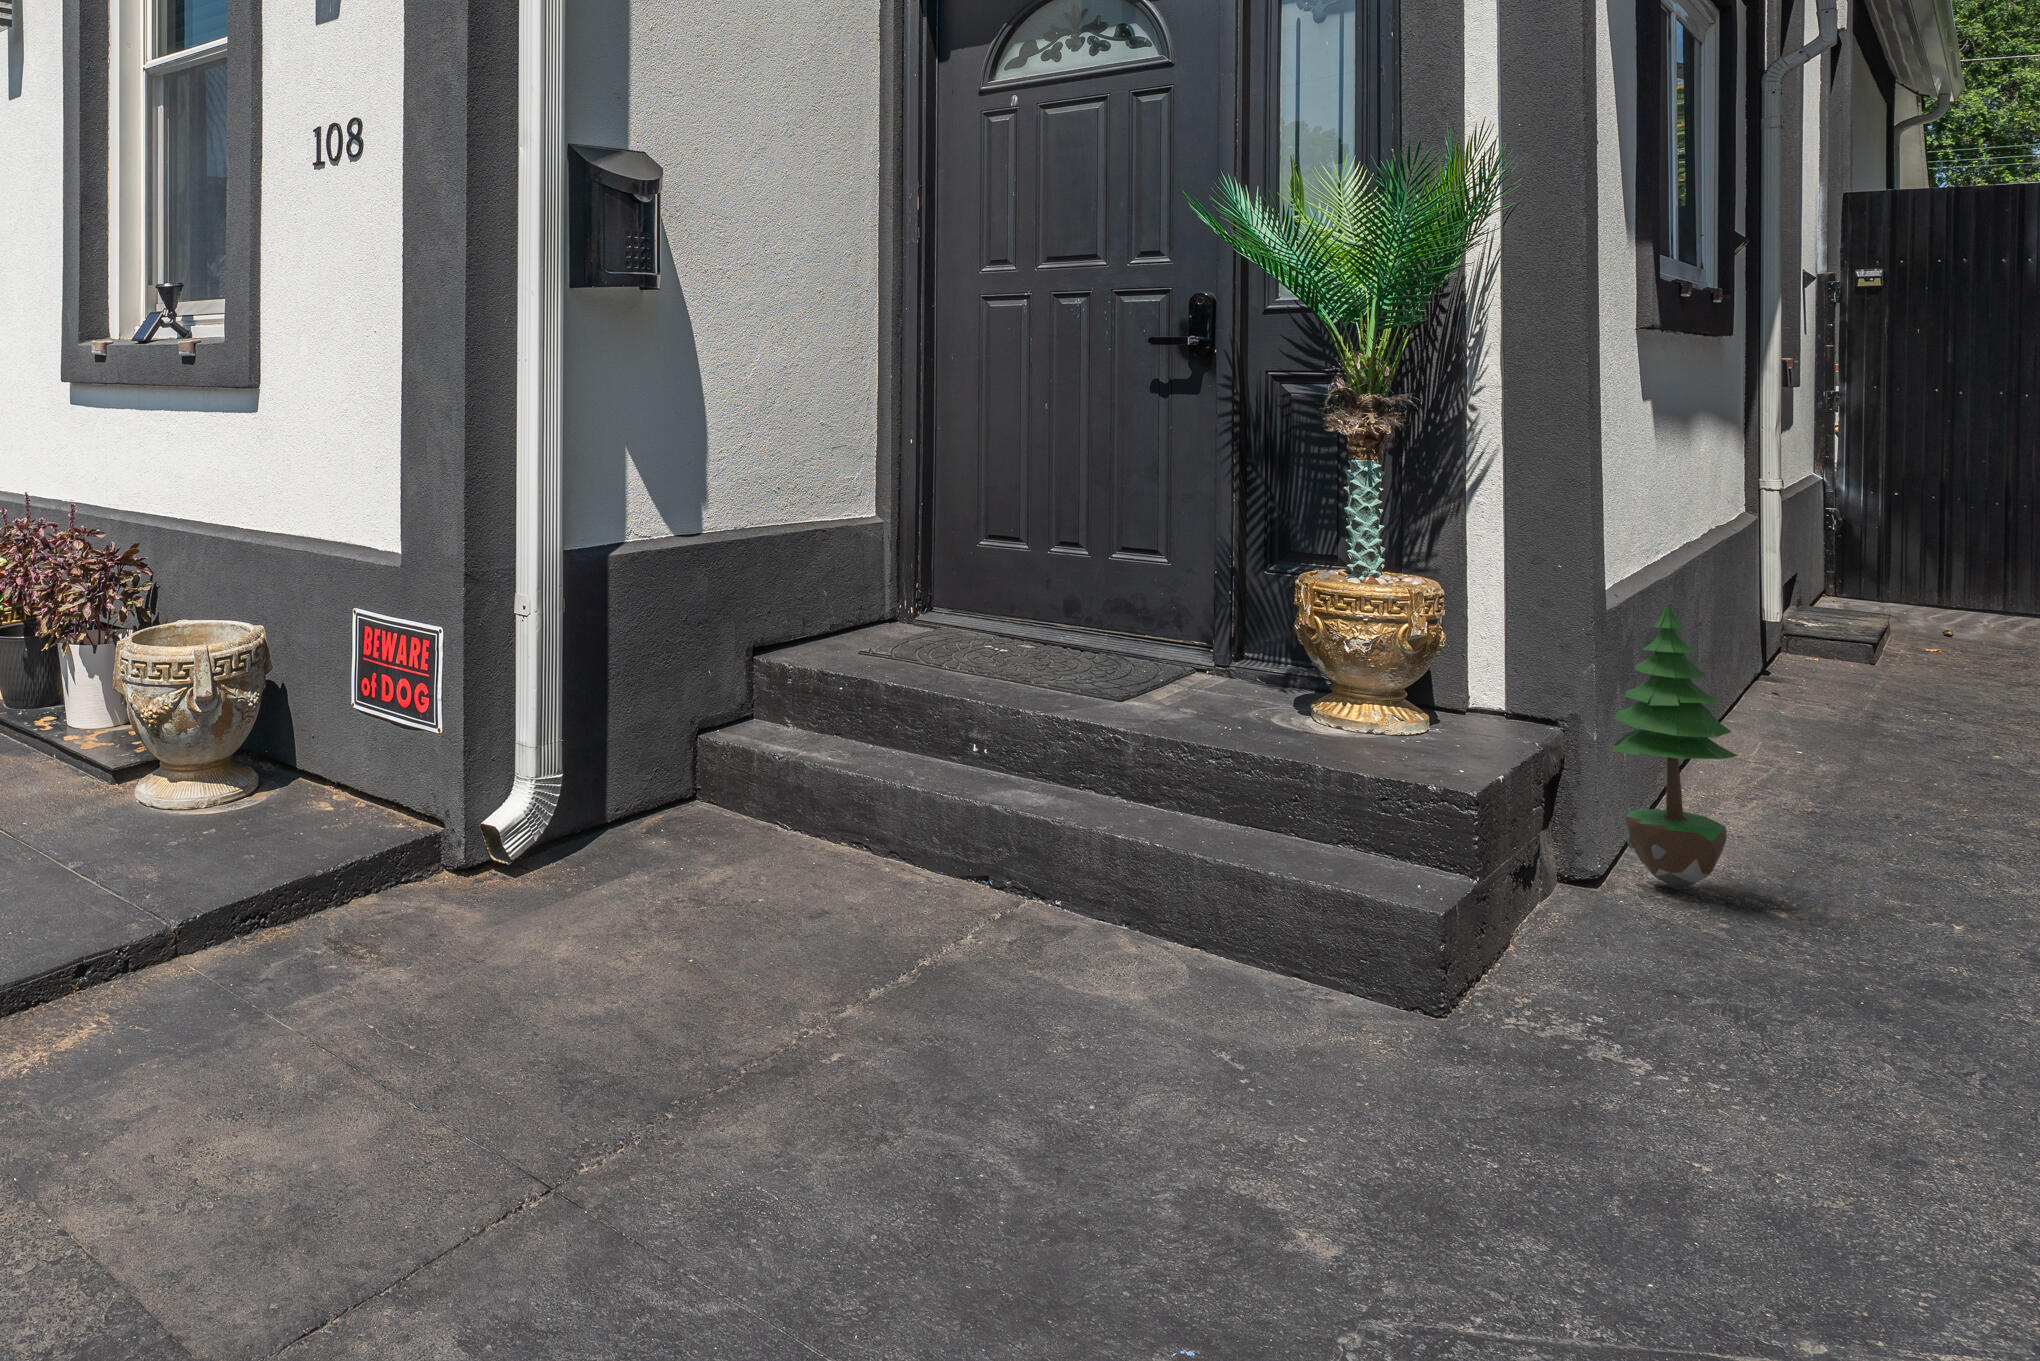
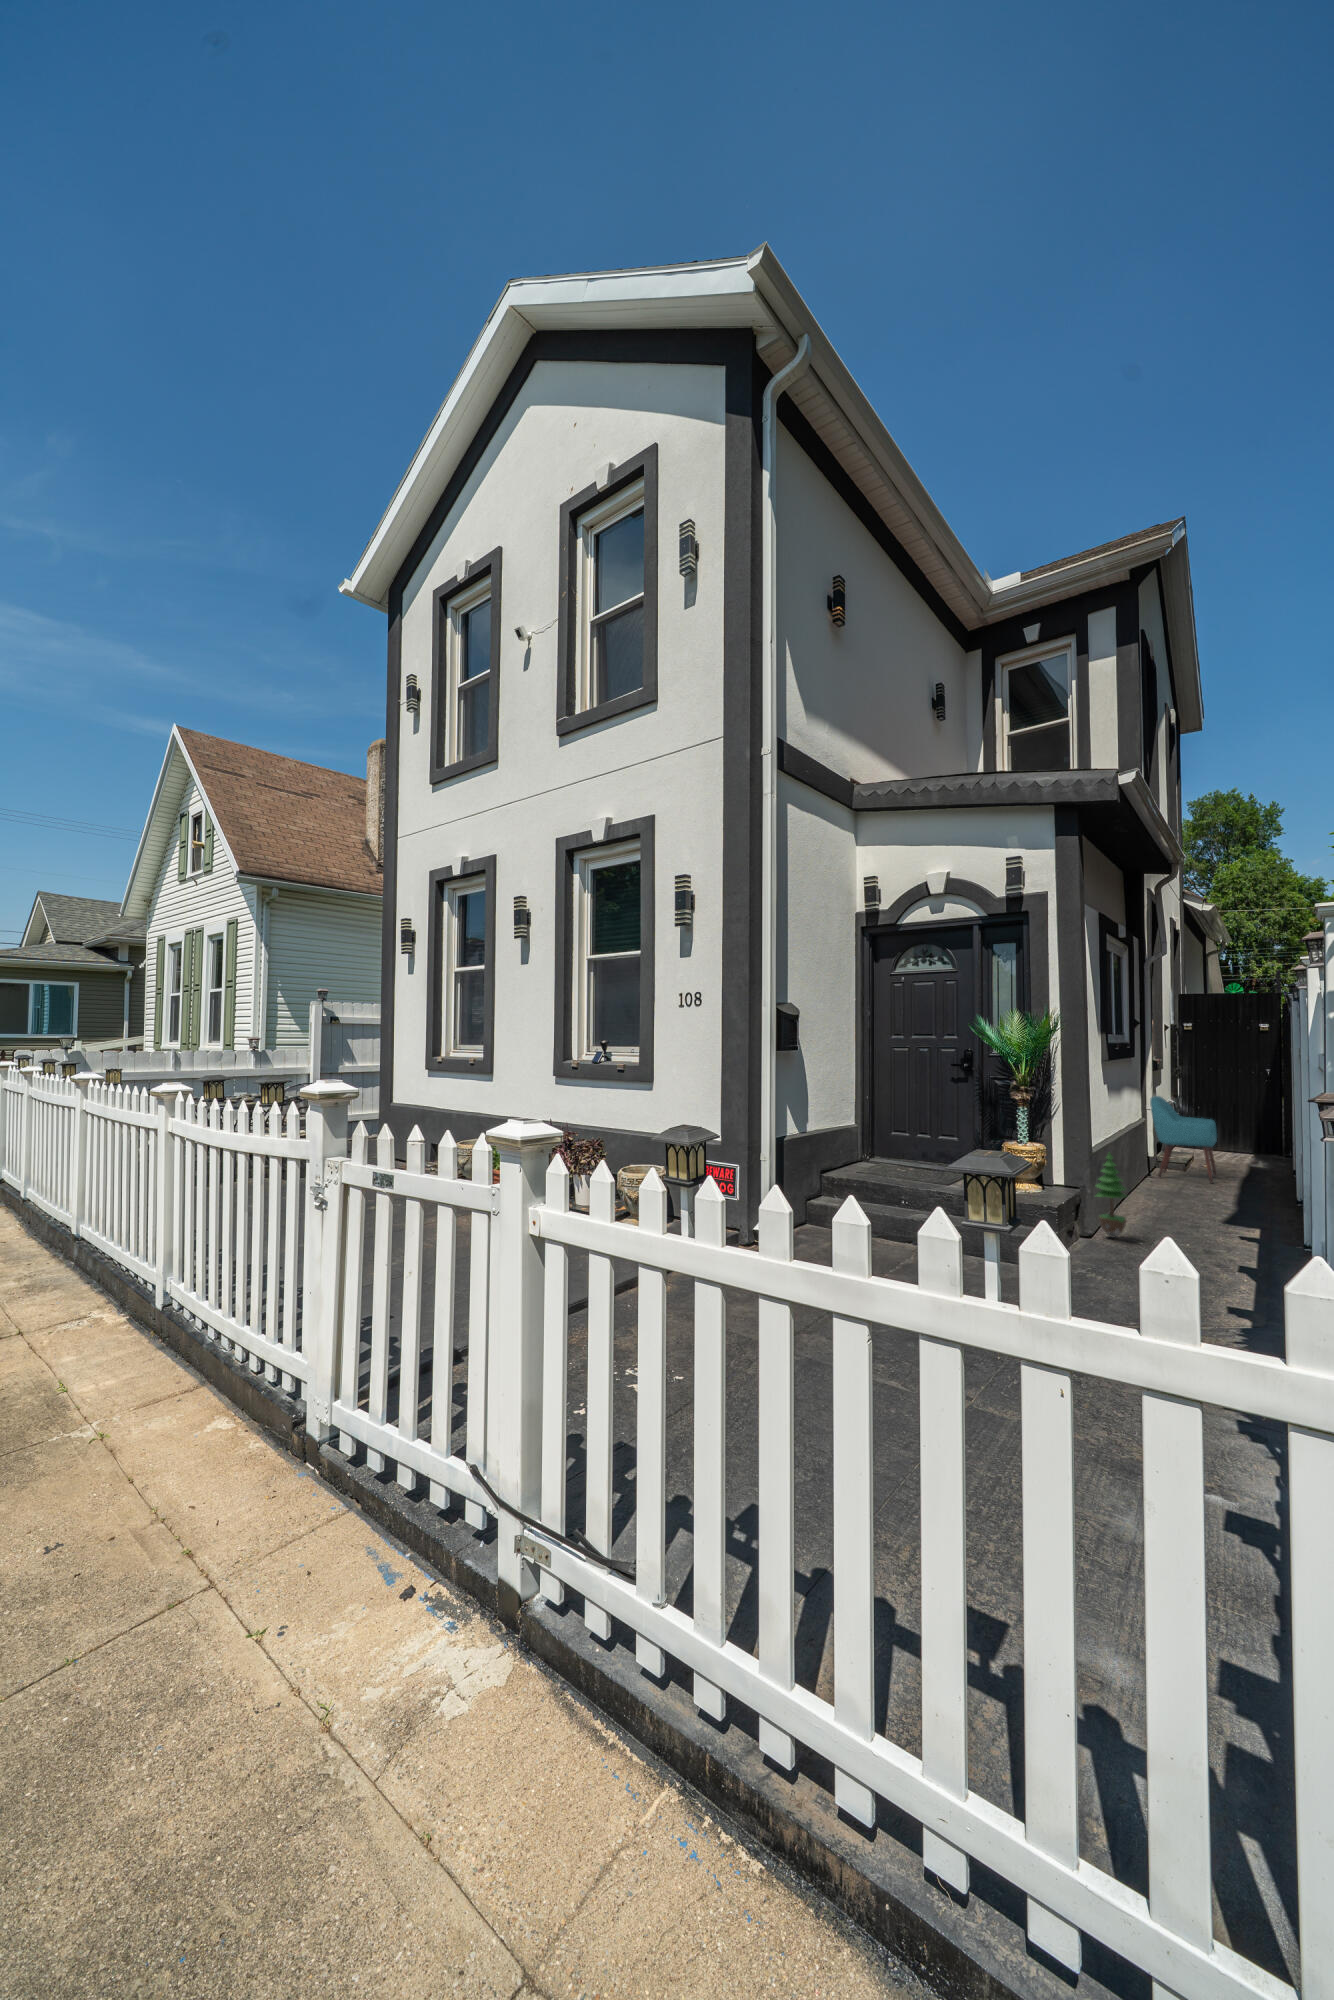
chair: none [1771,453,1976,700] -> present [1150,1096,1217,1183]

